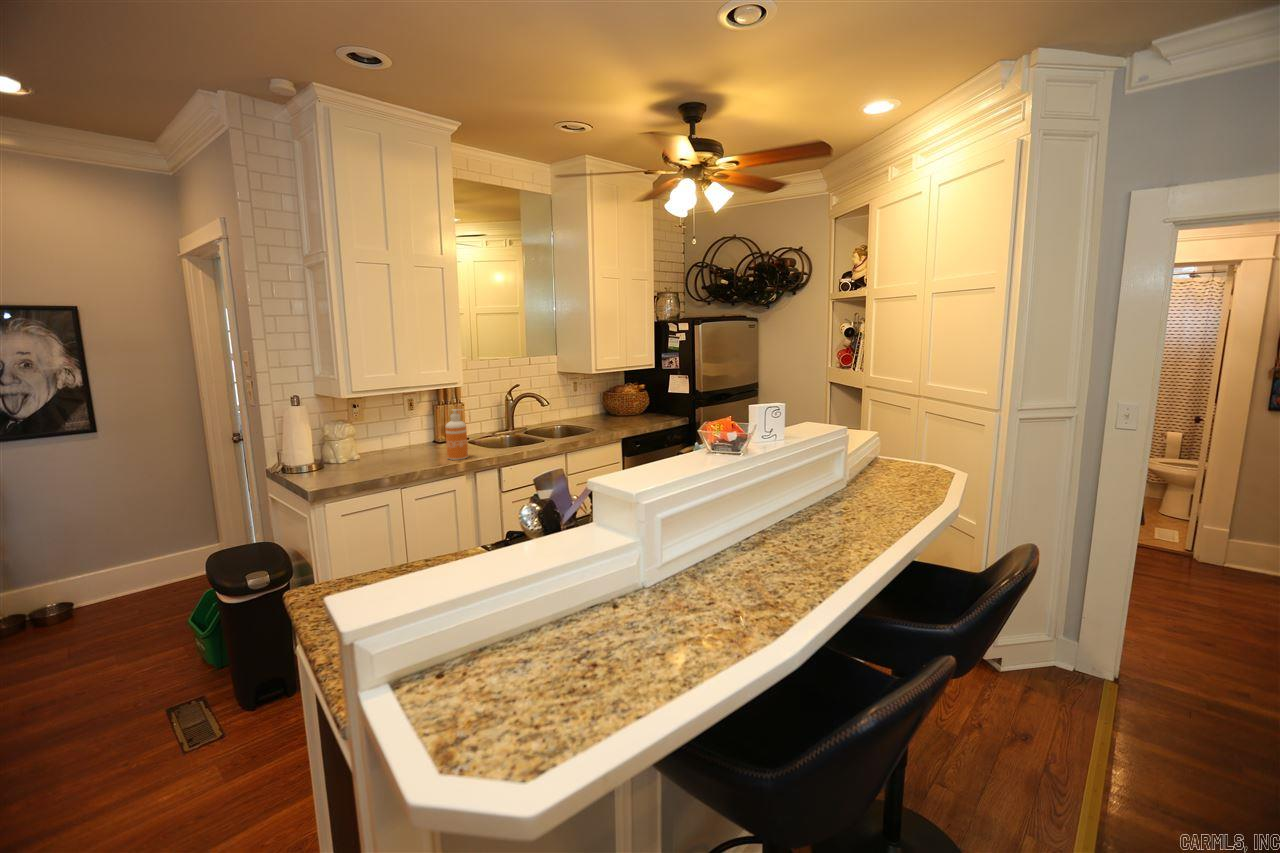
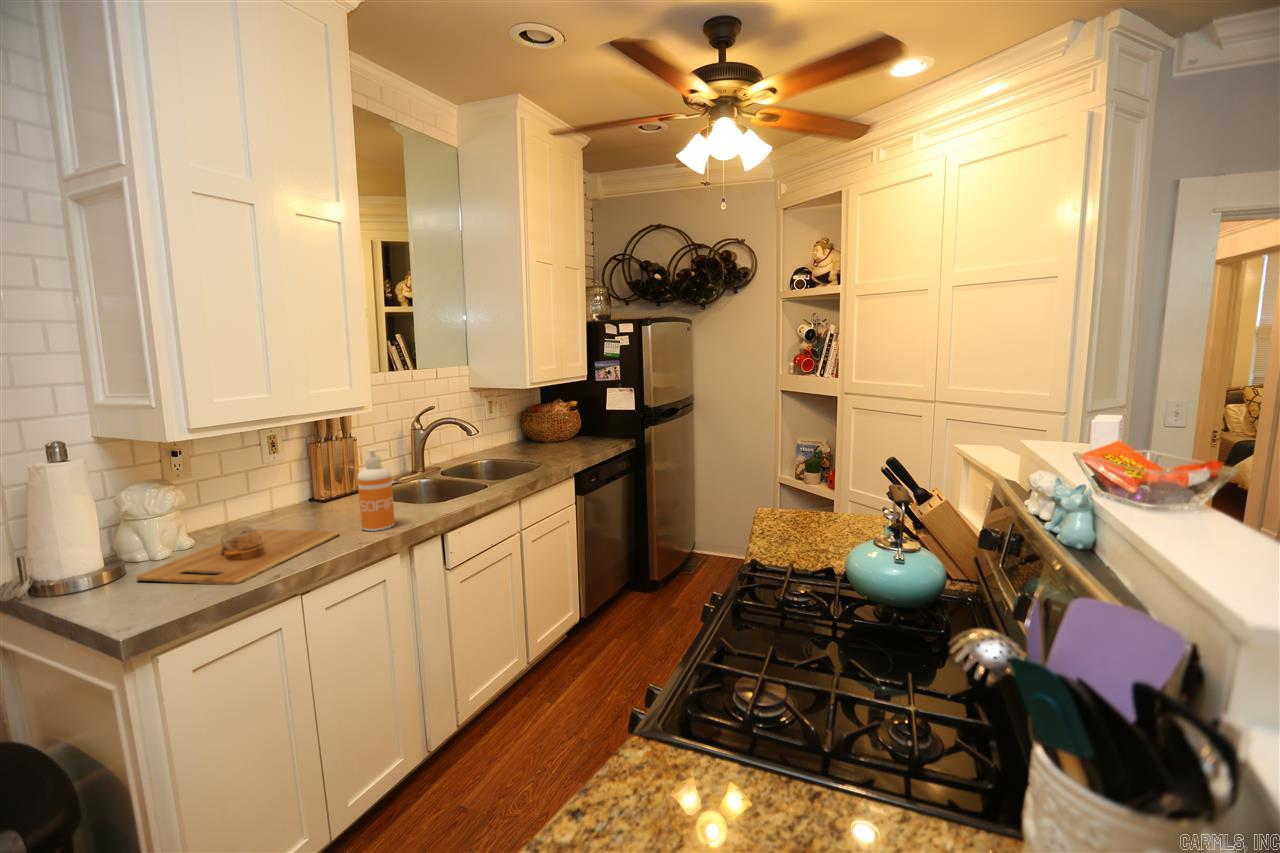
cutting board: none [326,449,434,478] -> present [136,526,339,585]

